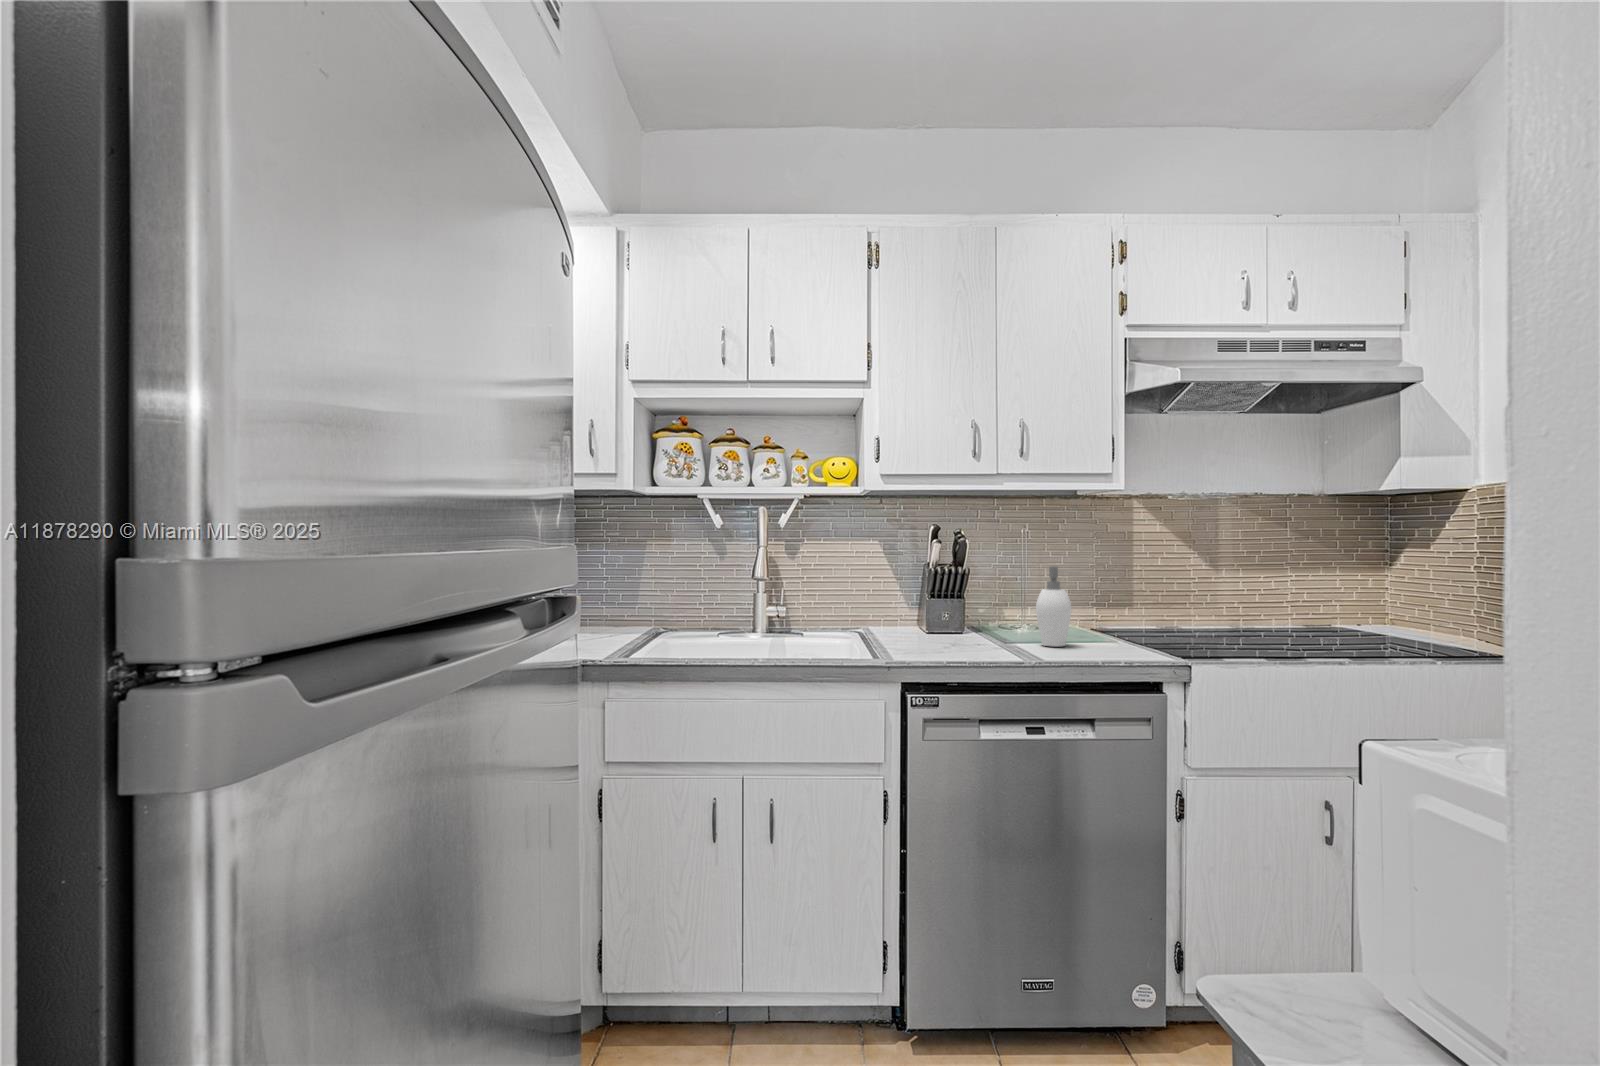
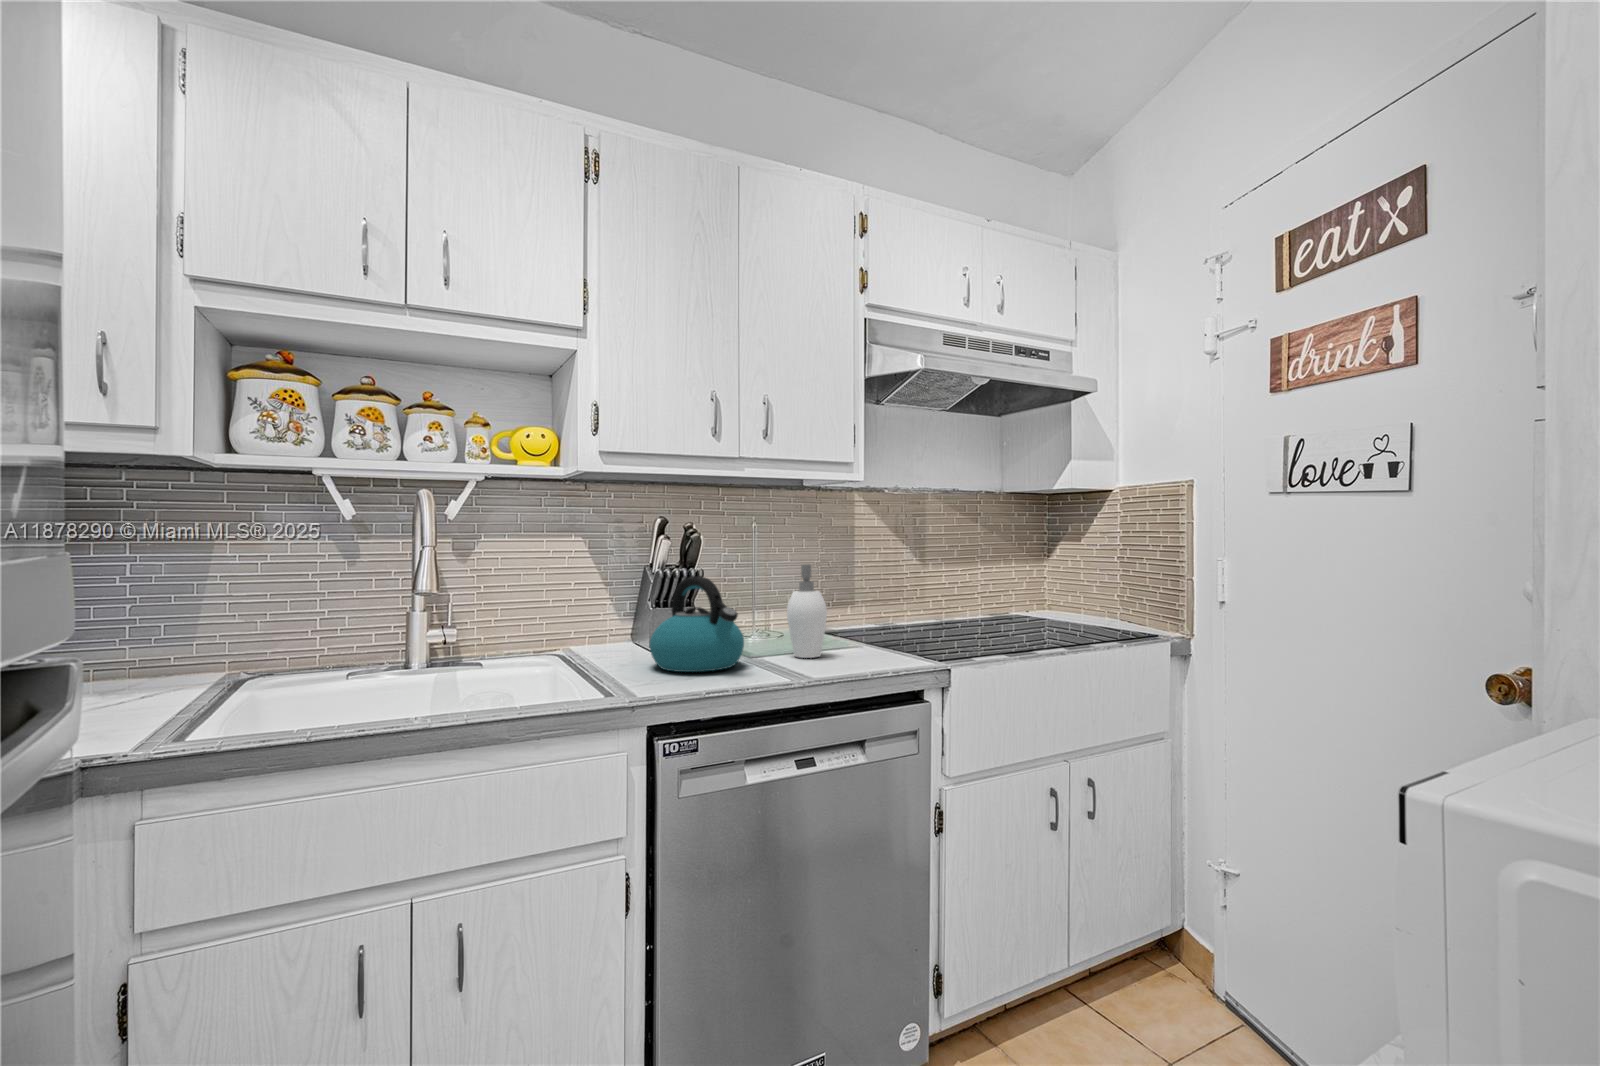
kettle: none [915,574,991,649] -> present [650,577,744,672]

